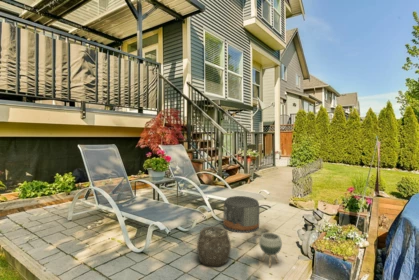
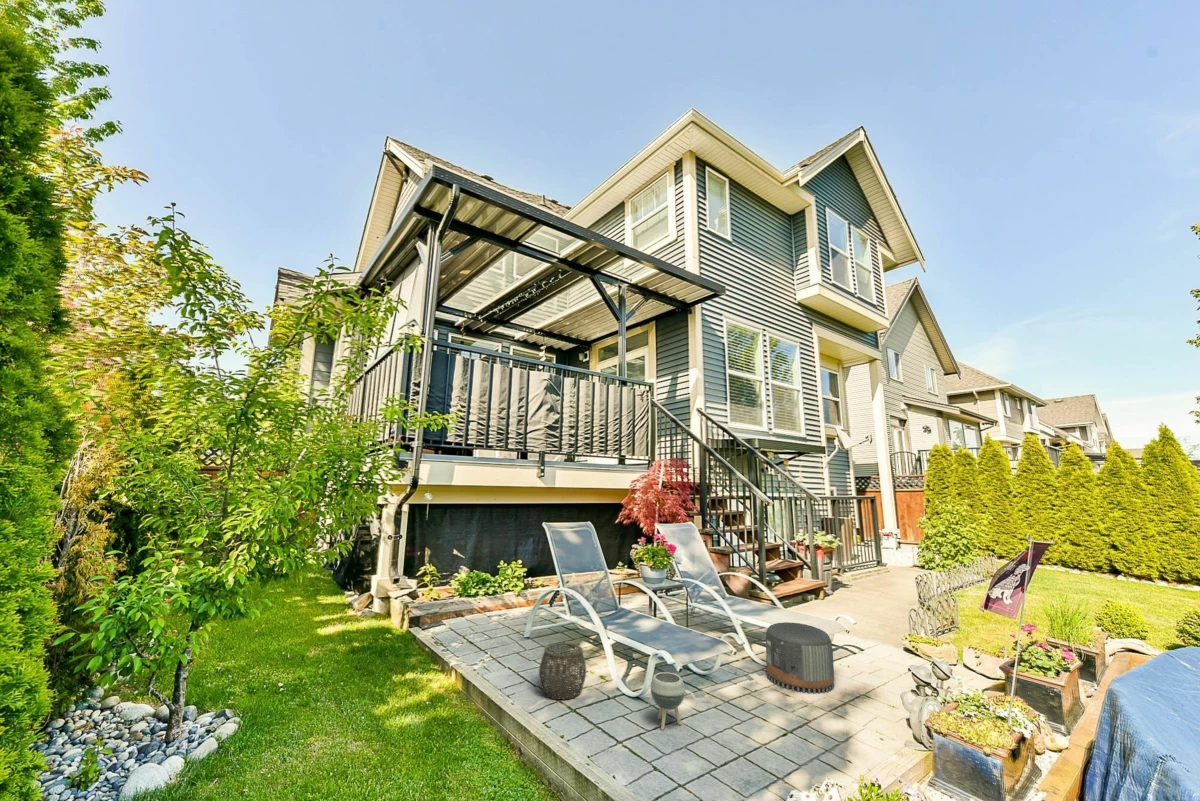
woven basket: present [197,227,231,266] -> present [539,643,586,699]
planter: present [259,233,282,267] -> present [650,672,685,730]

